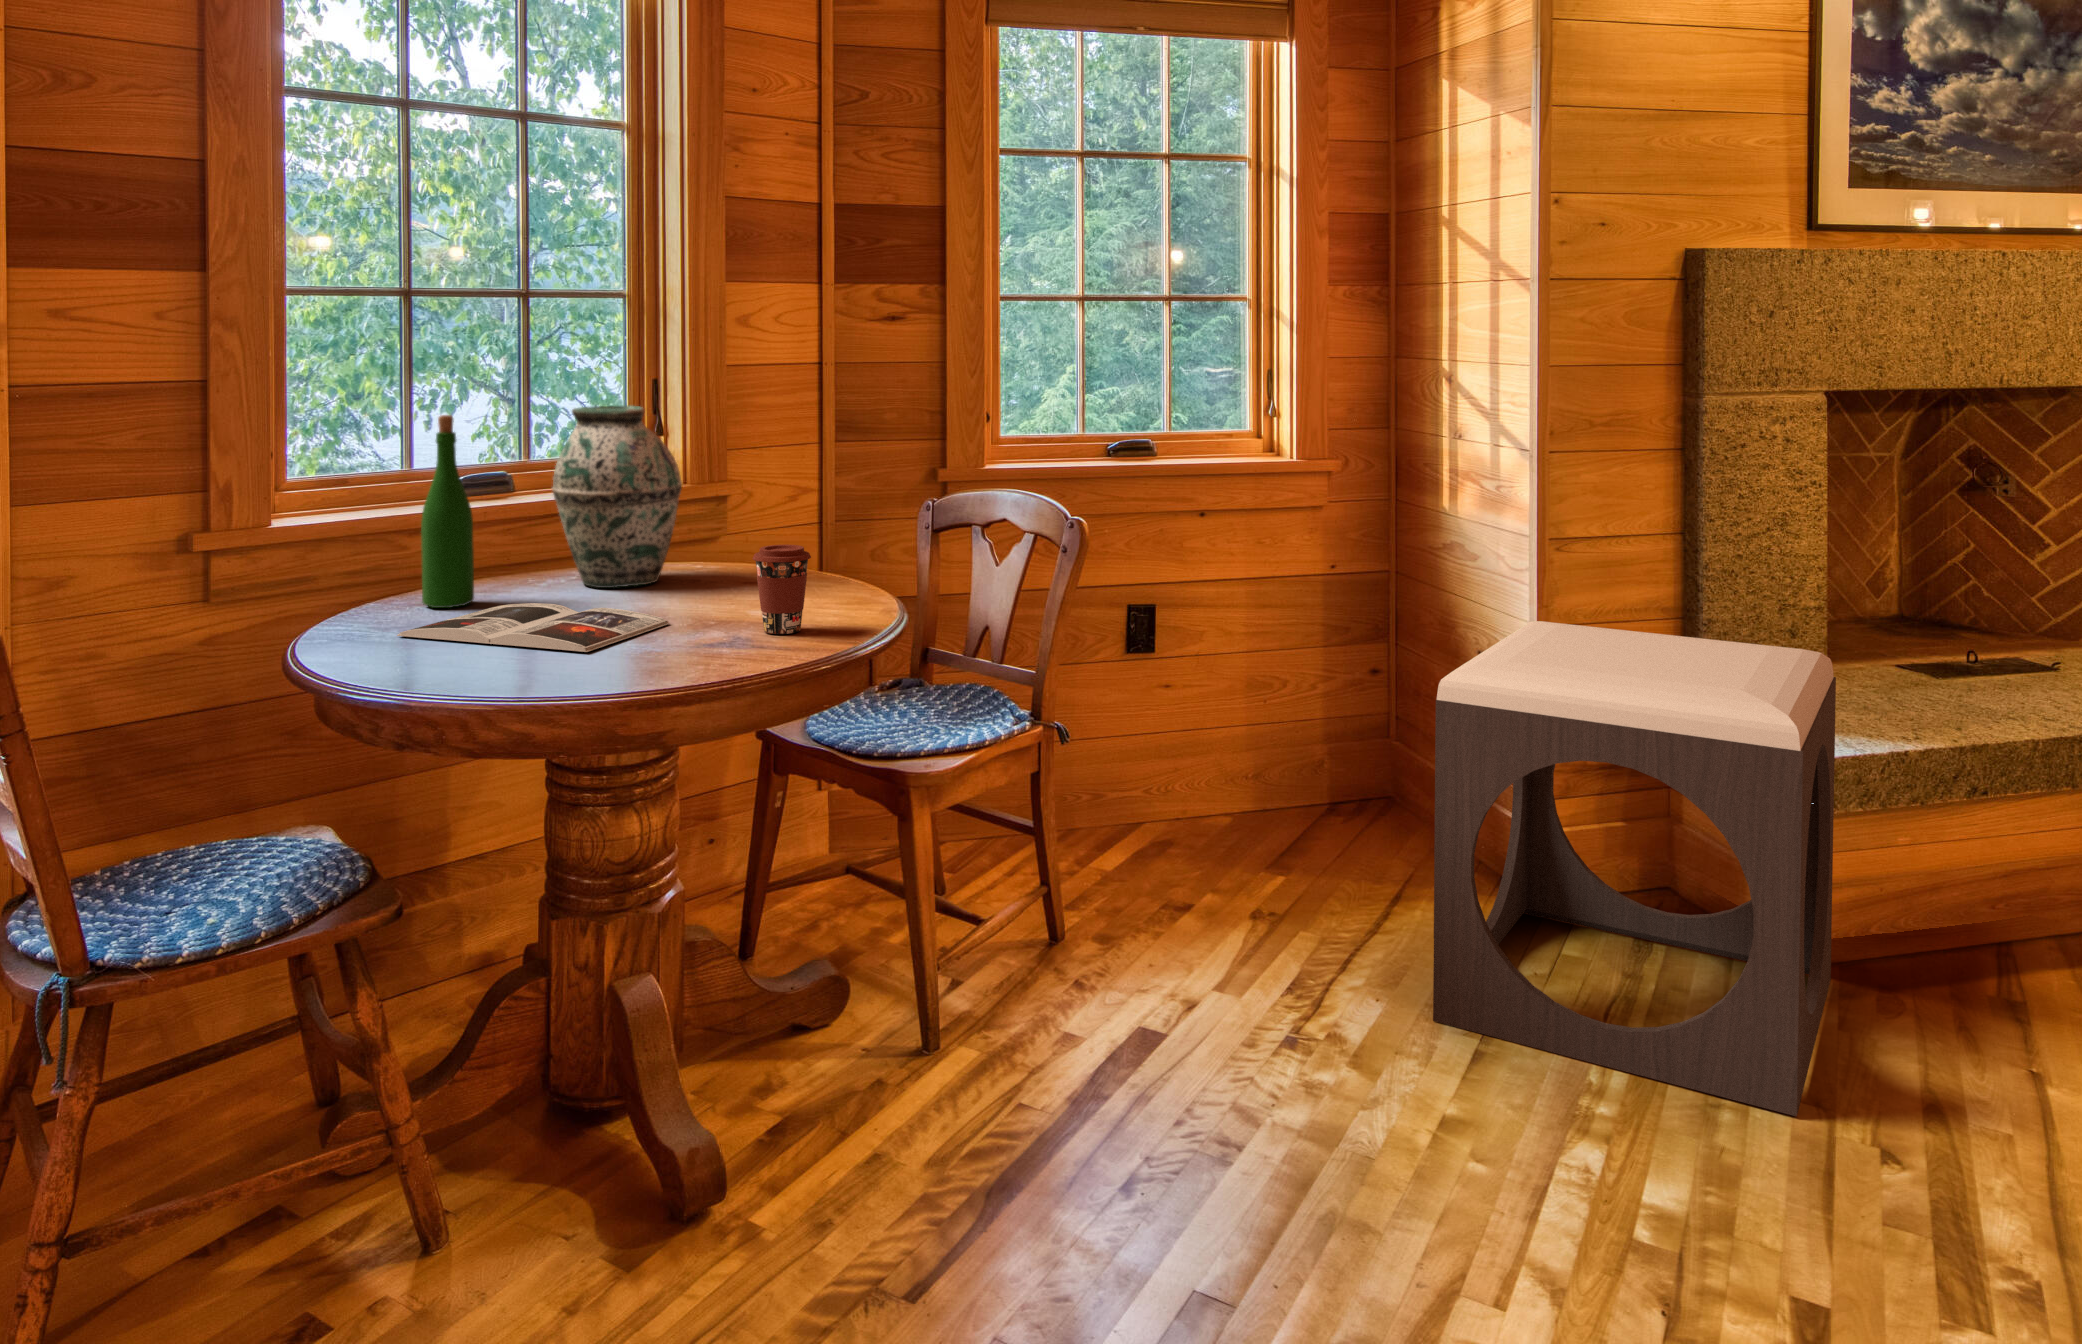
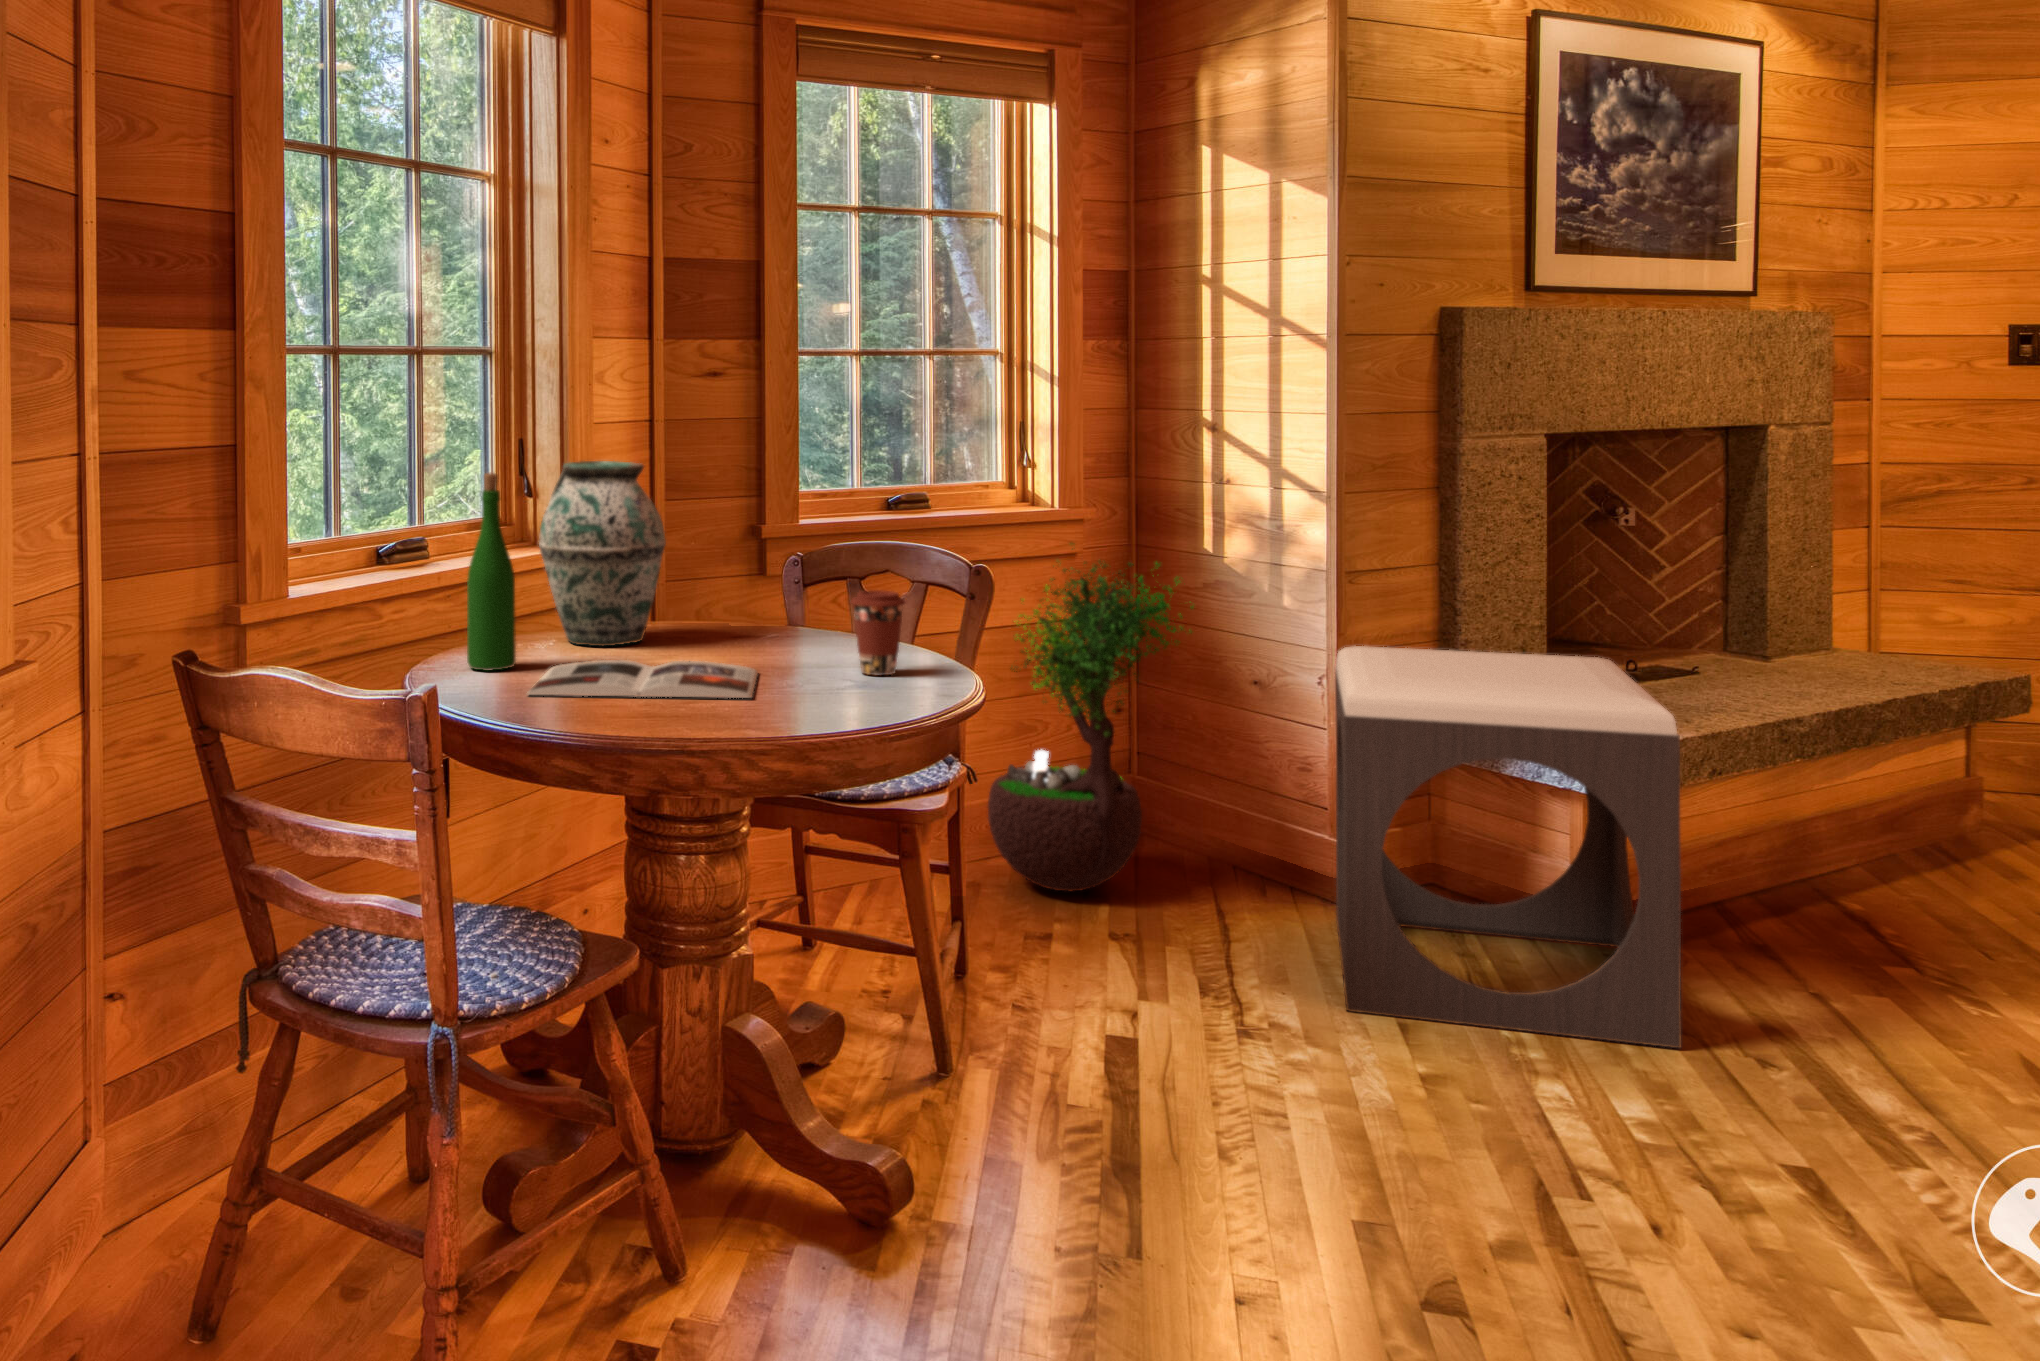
potted tree: none [1175,498,1385,854] -> present [988,549,1193,891]

